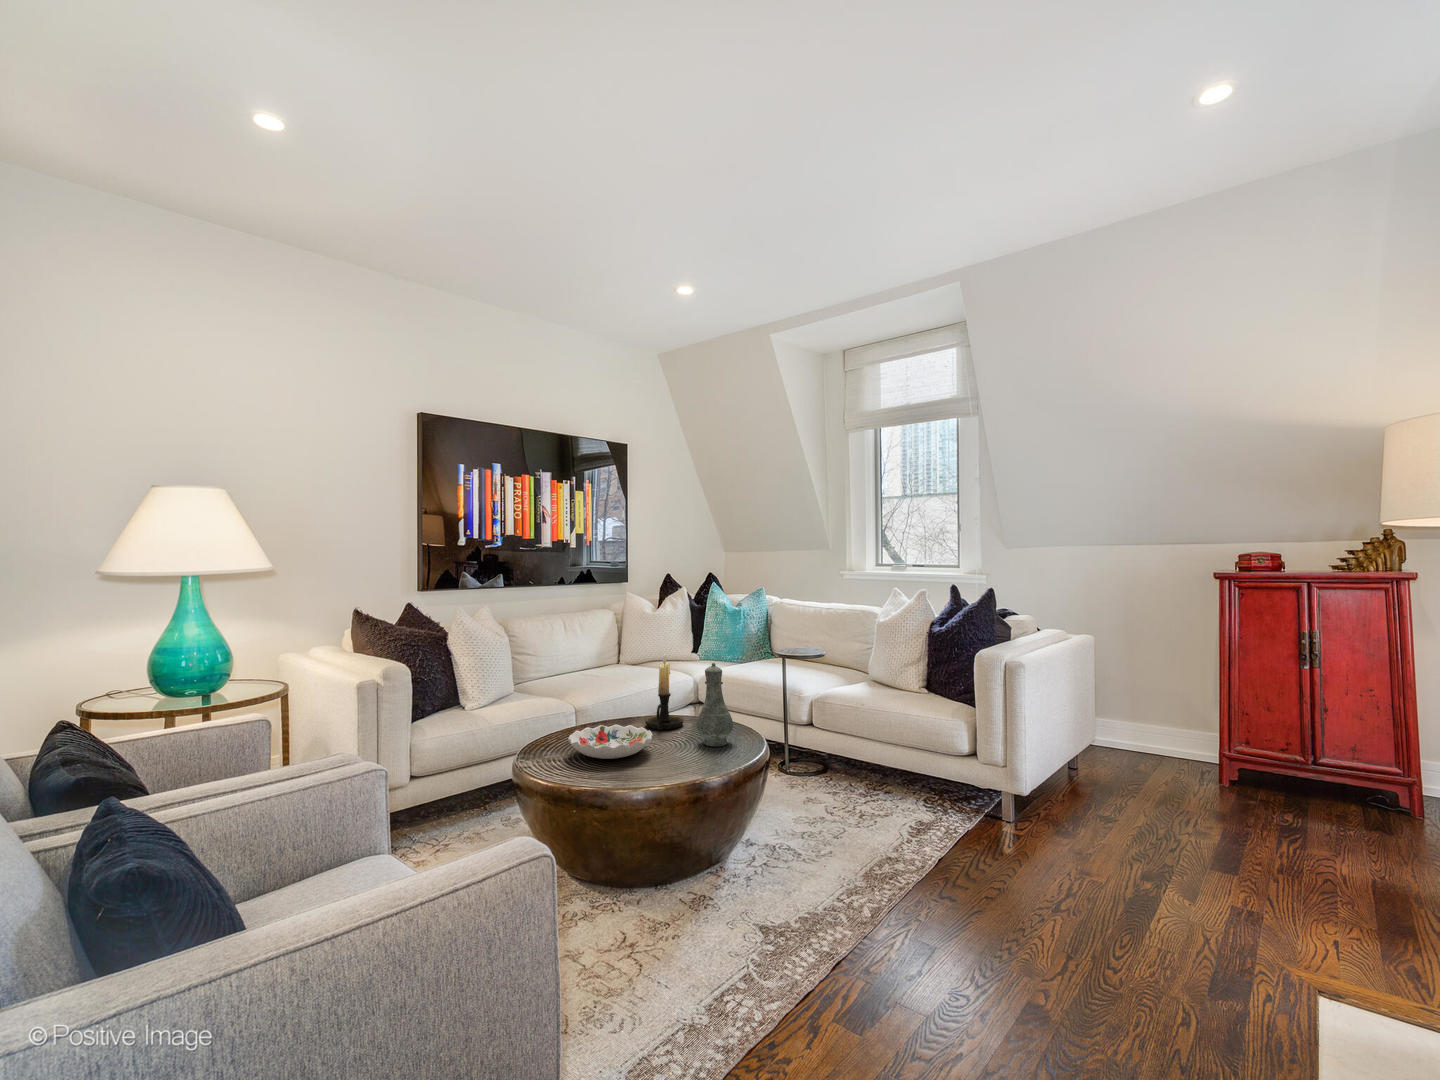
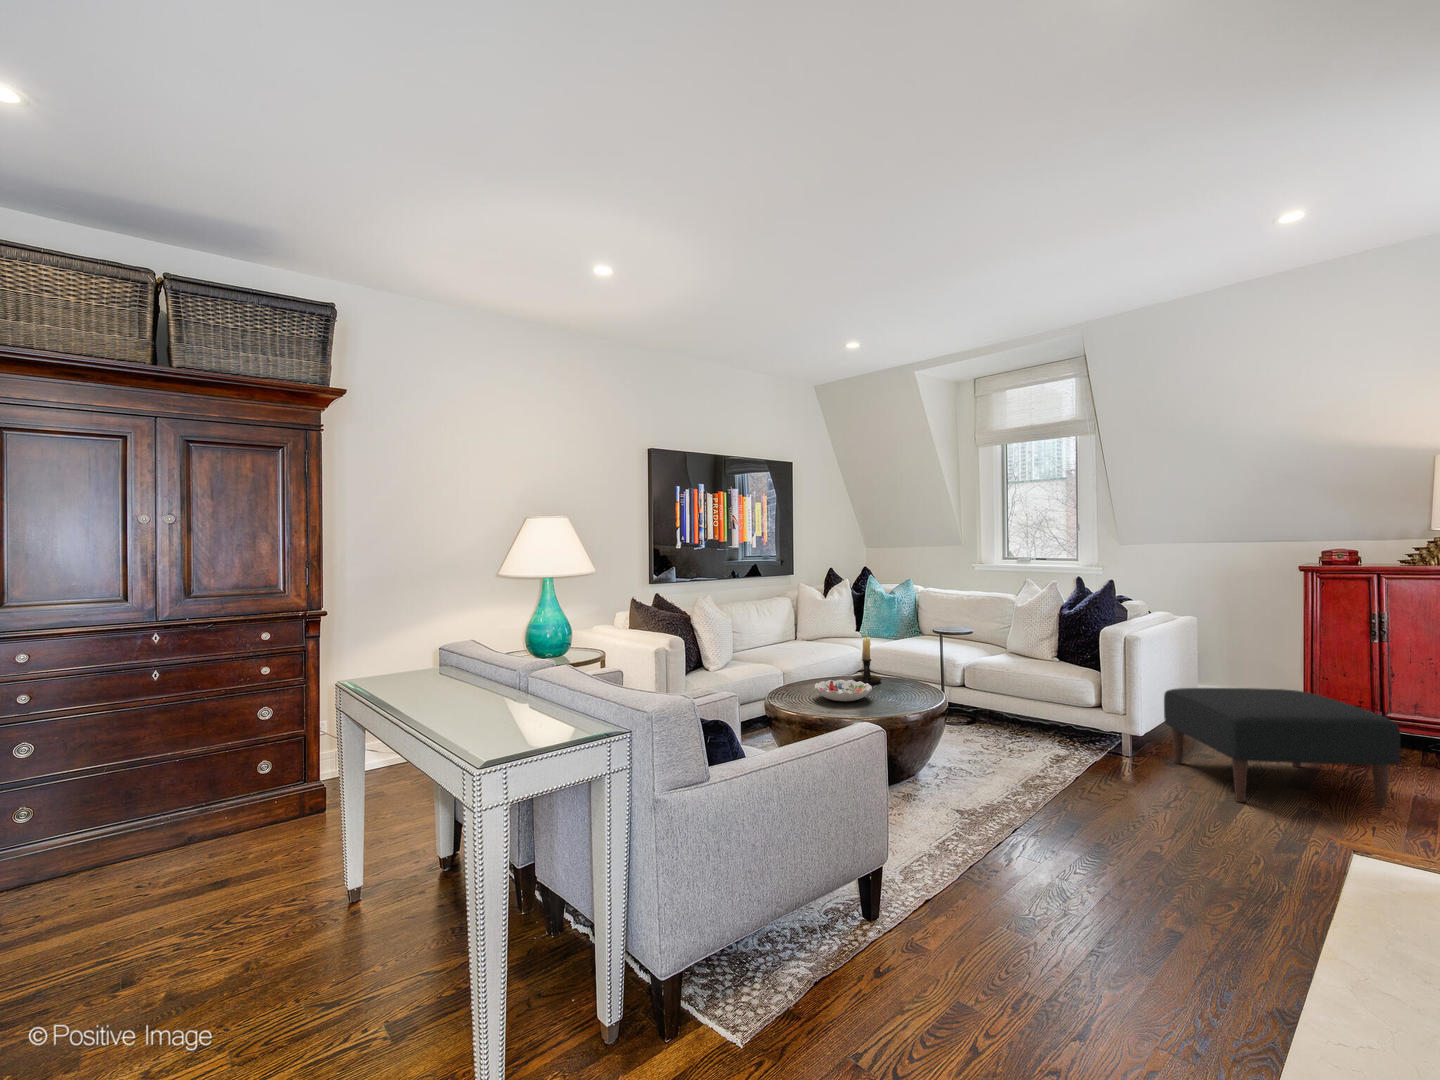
vase: present [697,663,733,746] -> none [899,637,925,695]
ottoman: none [1054,730,1359,900] -> present [1164,688,1400,807]

